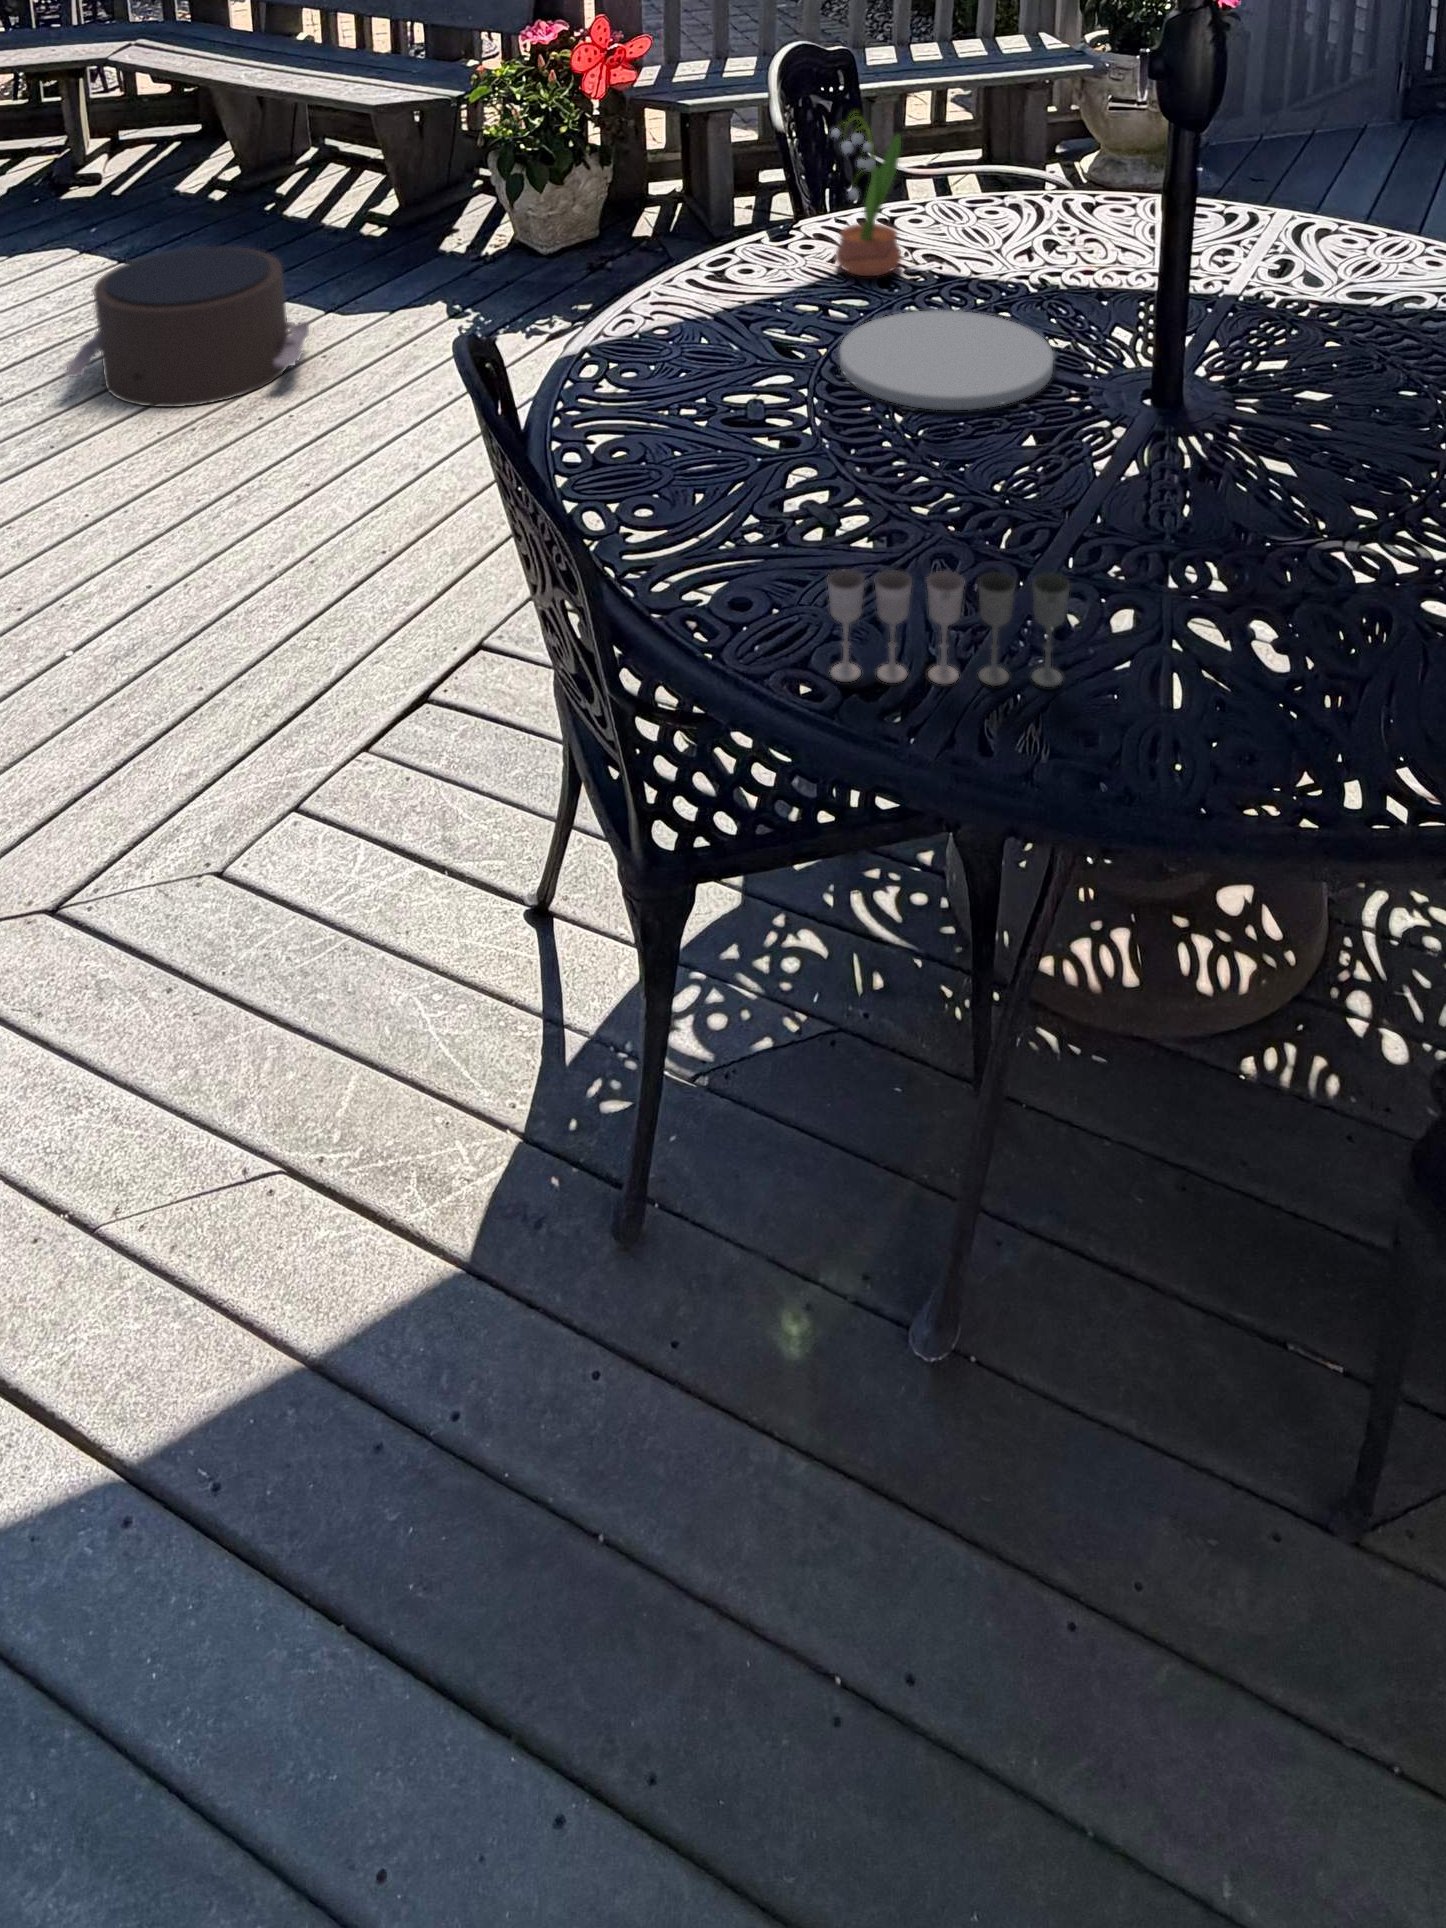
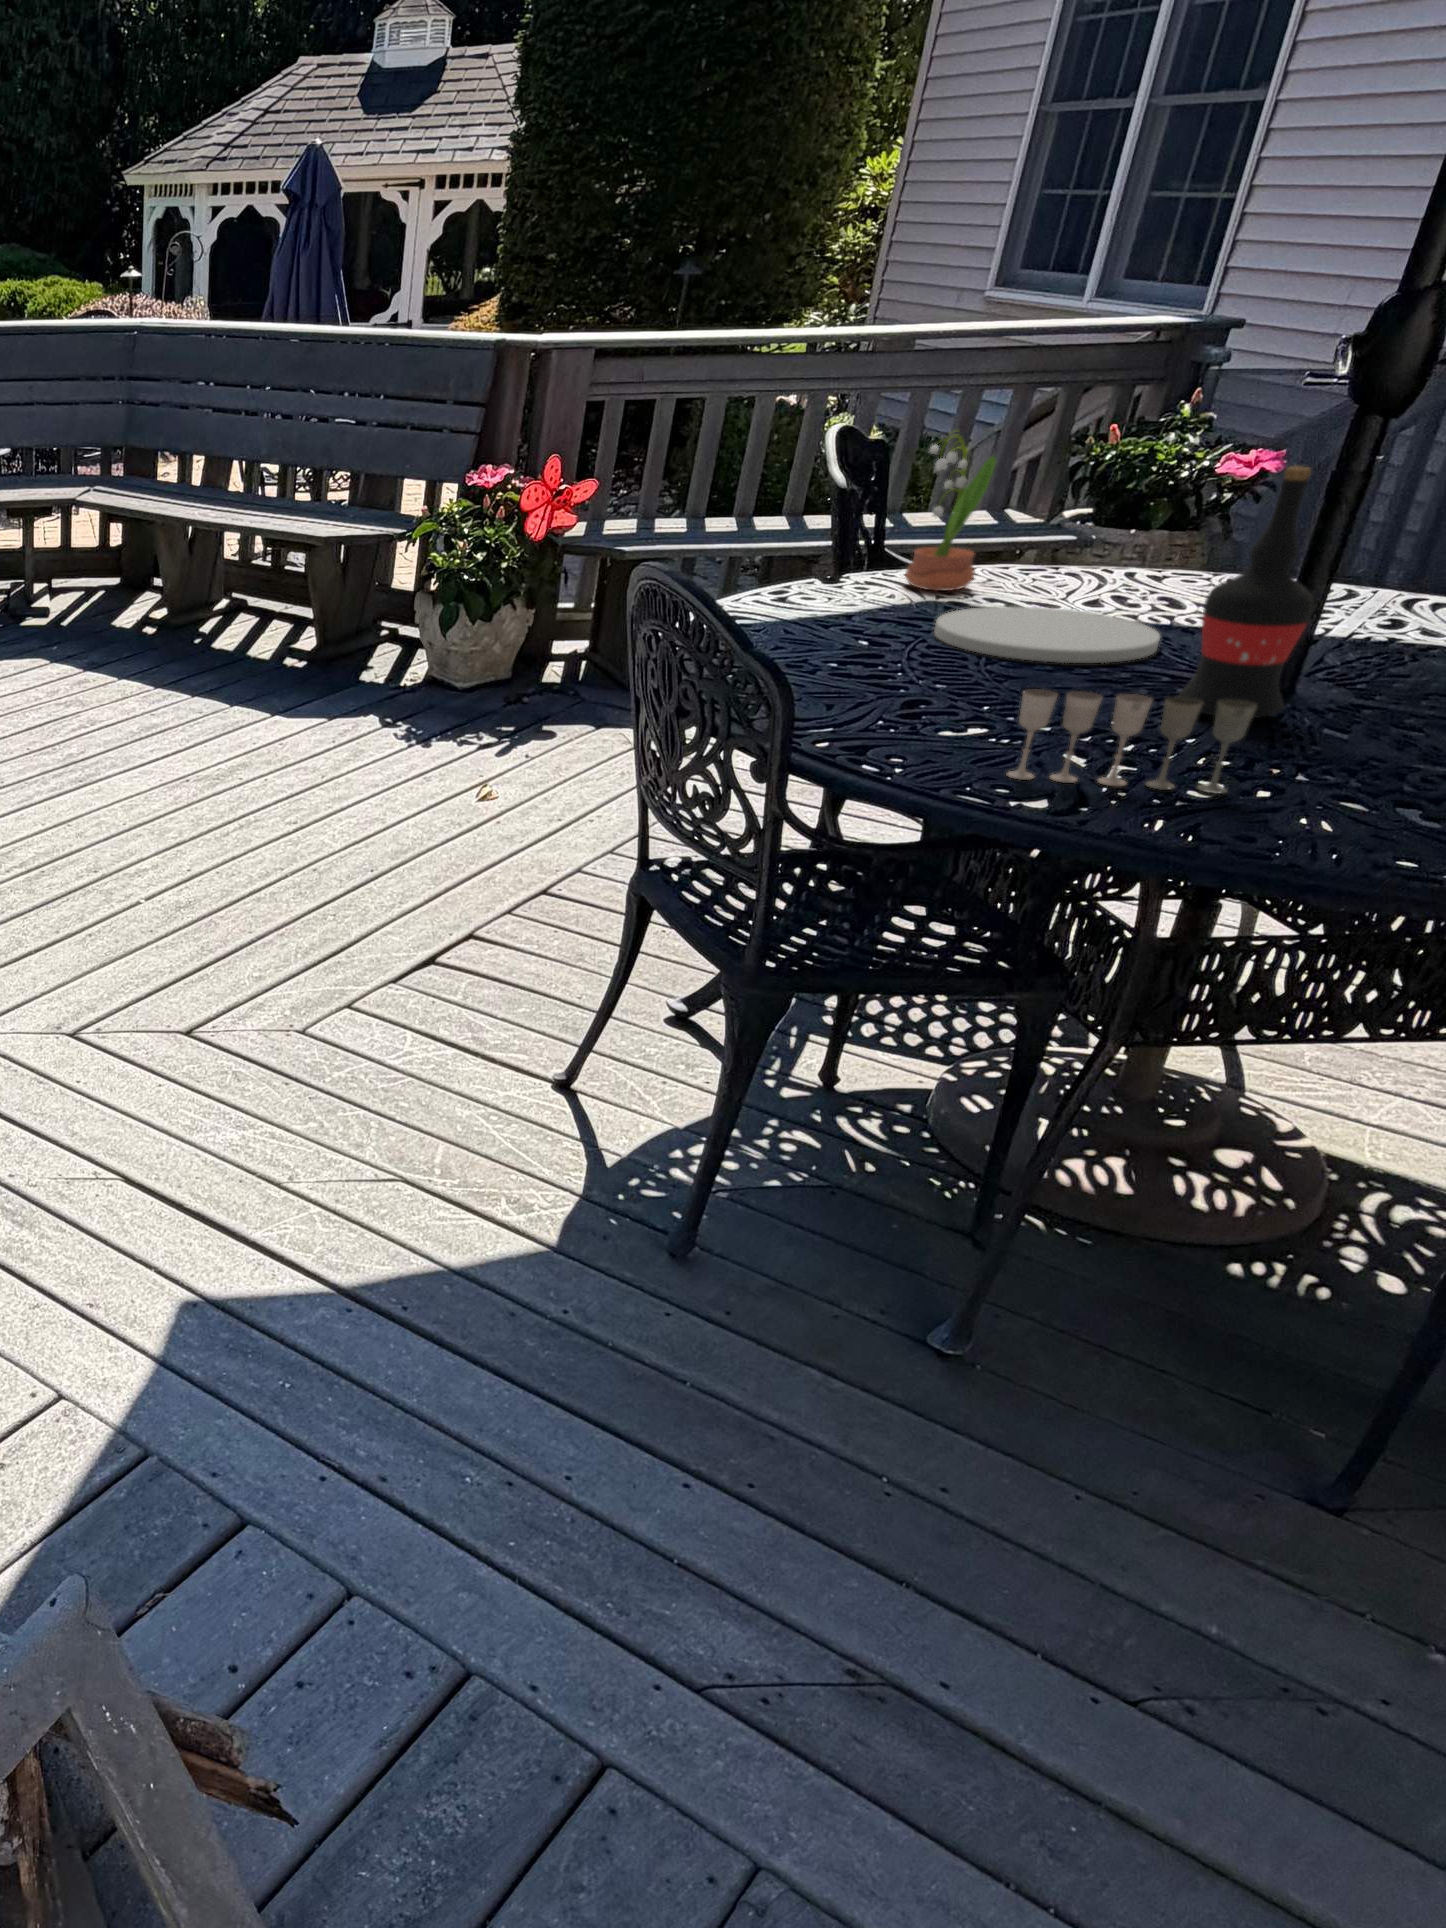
wine bottle: none [1047,243,1150,514] -> present [1179,466,1314,719]
pouf: present [65,247,309,407] -> none [86,641,279,764]

